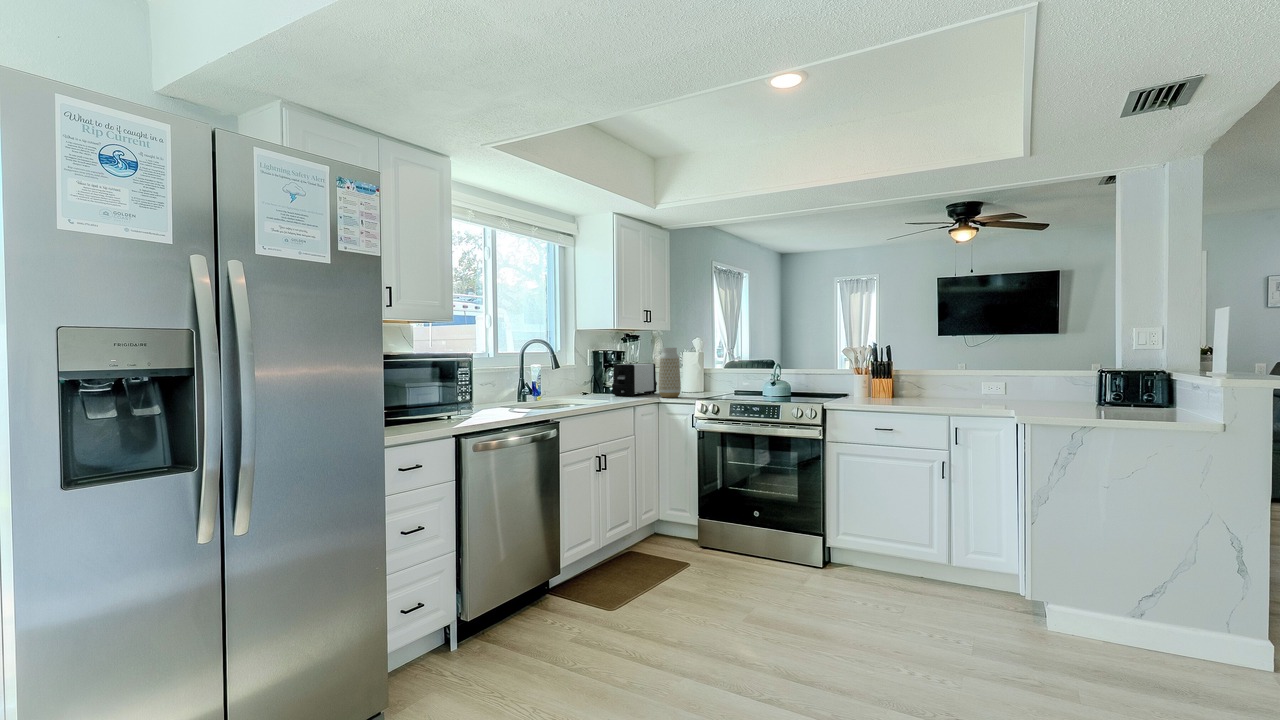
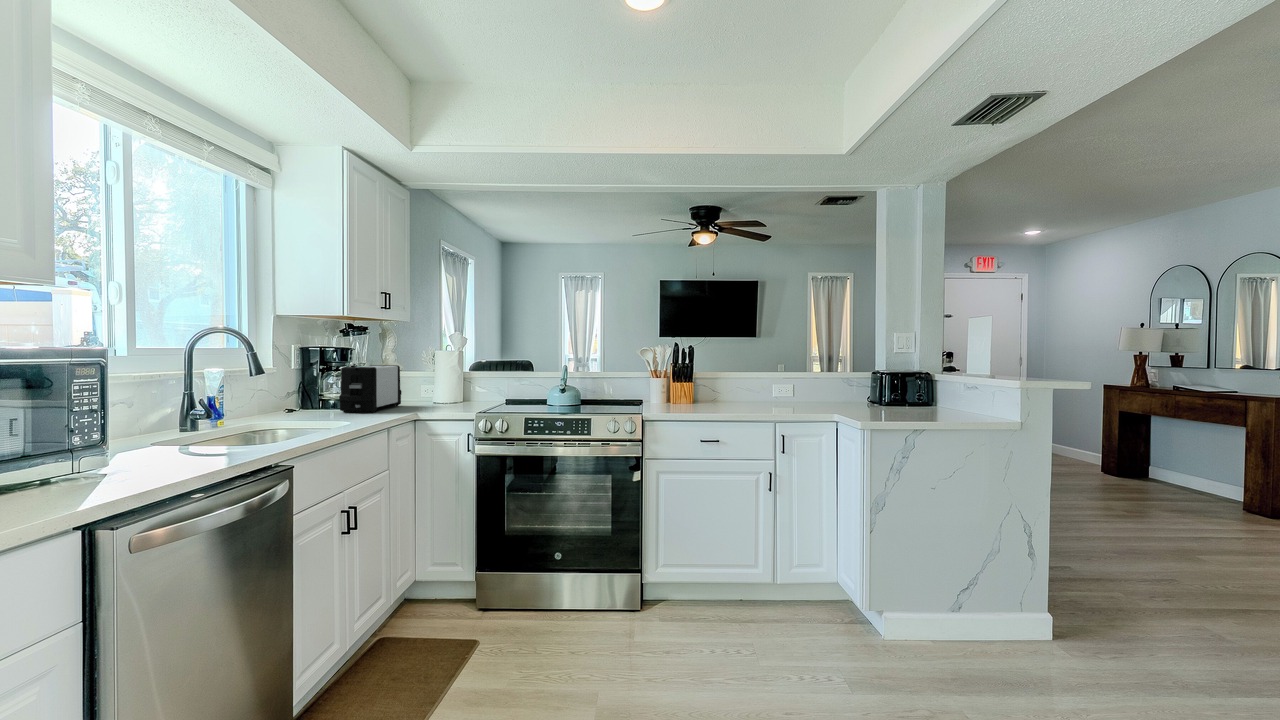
vase: present [659,348,681,398] -> none [416,344,447,412]

